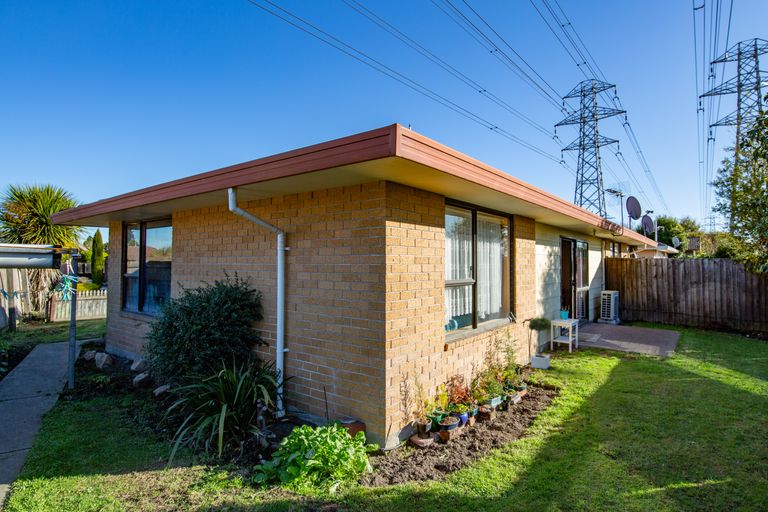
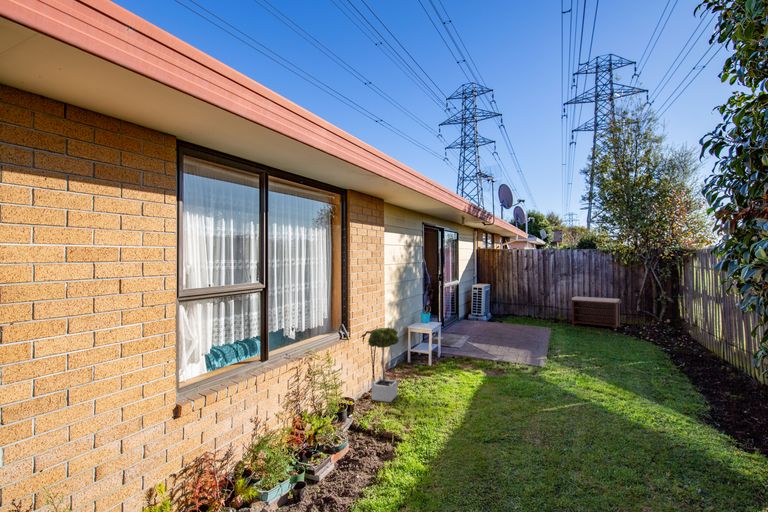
bench: none [702,303,759,334] -> present [571,296,621,329]

